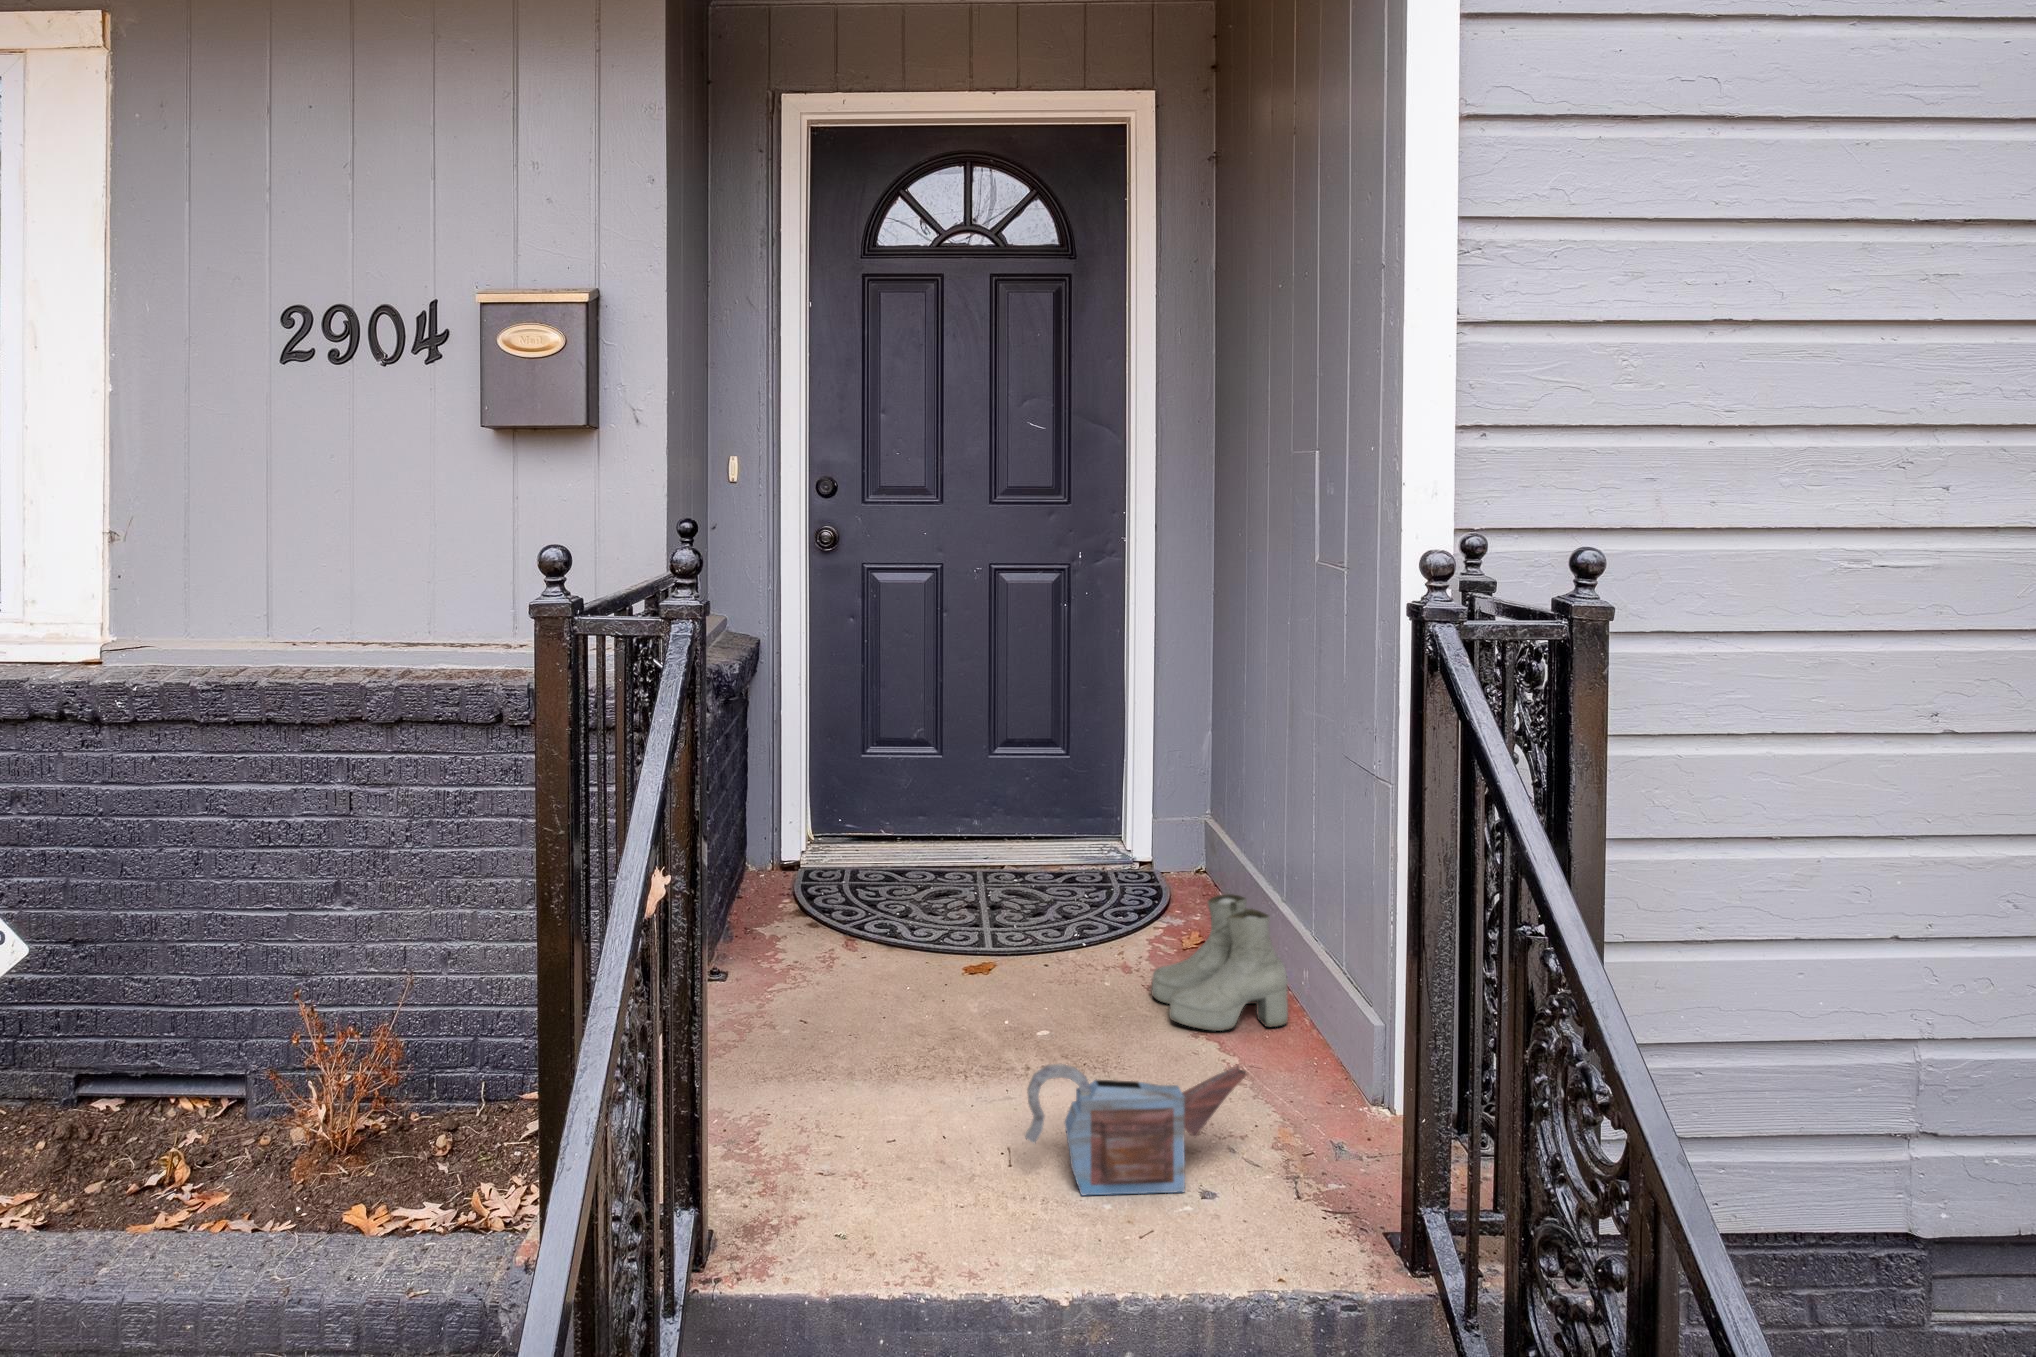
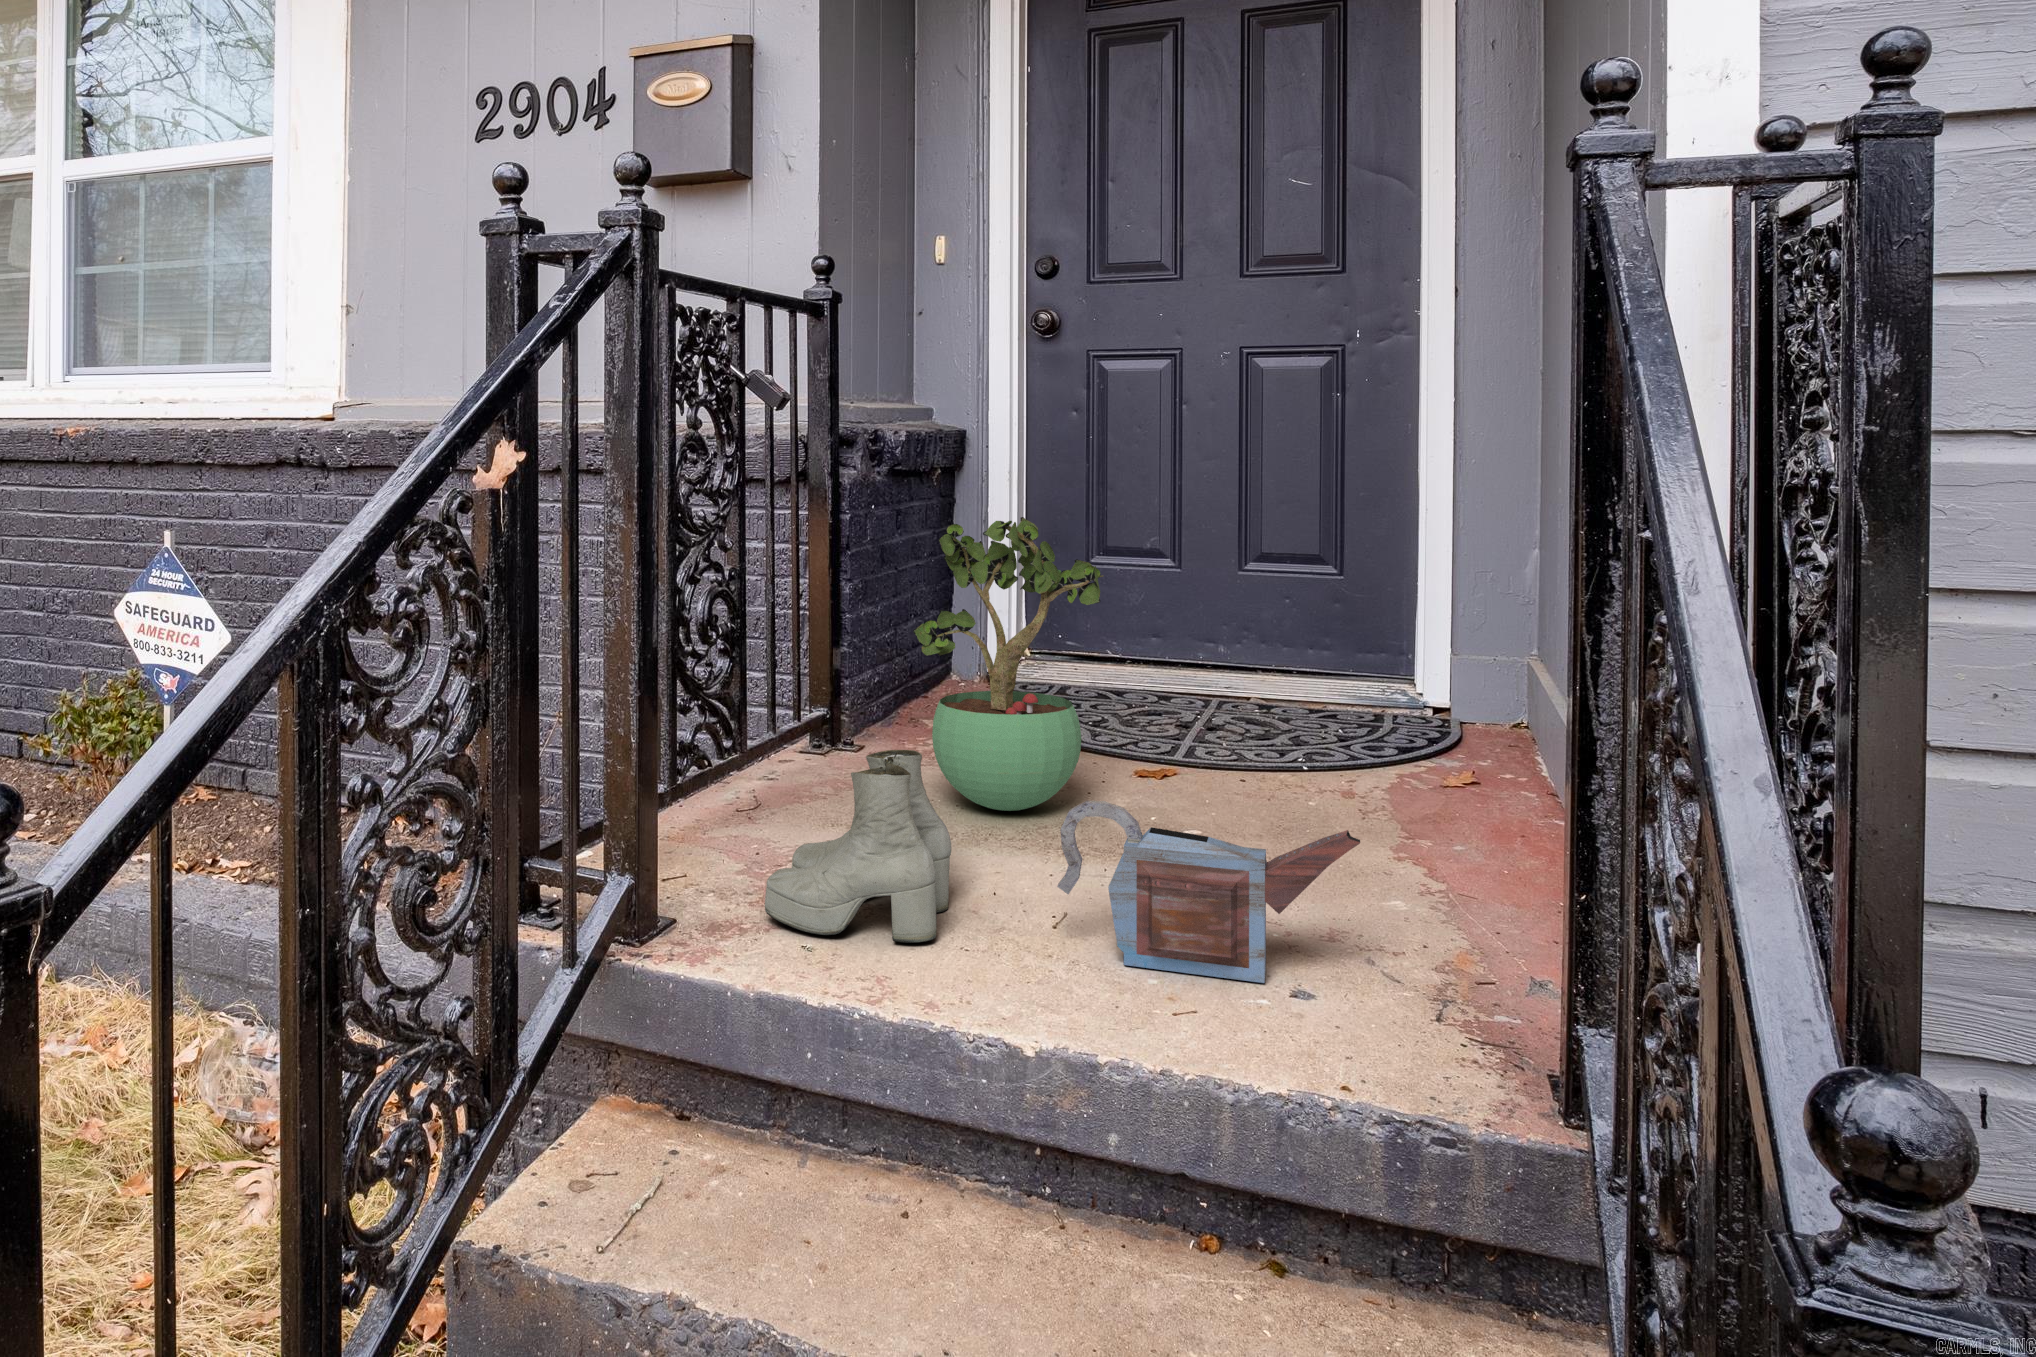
potted plant: none [810,780,978,1036] -> present [913,517,1103,811]
boots: present [1152,894,1288,1031] -> present [765,750,951,943]

